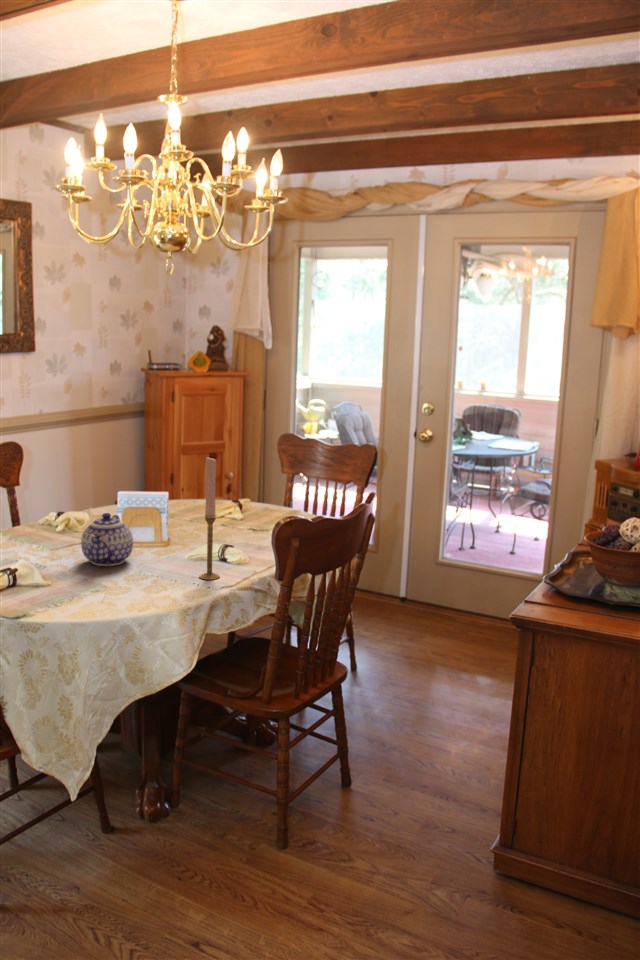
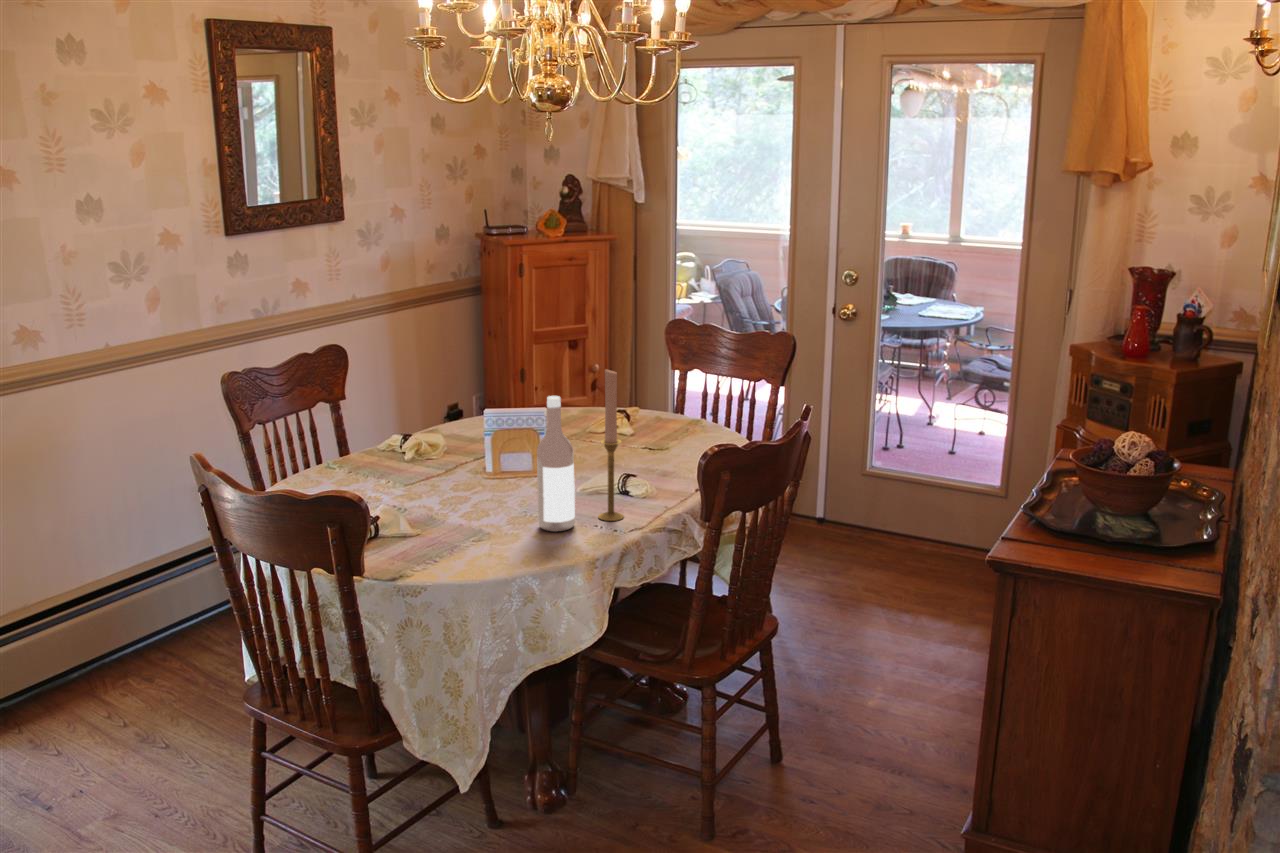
wine bottle: none [148,476,179,586] -> present [537,396,575,532]
teapot: present [81,513,133,566] -> none [448,439,511,505]

